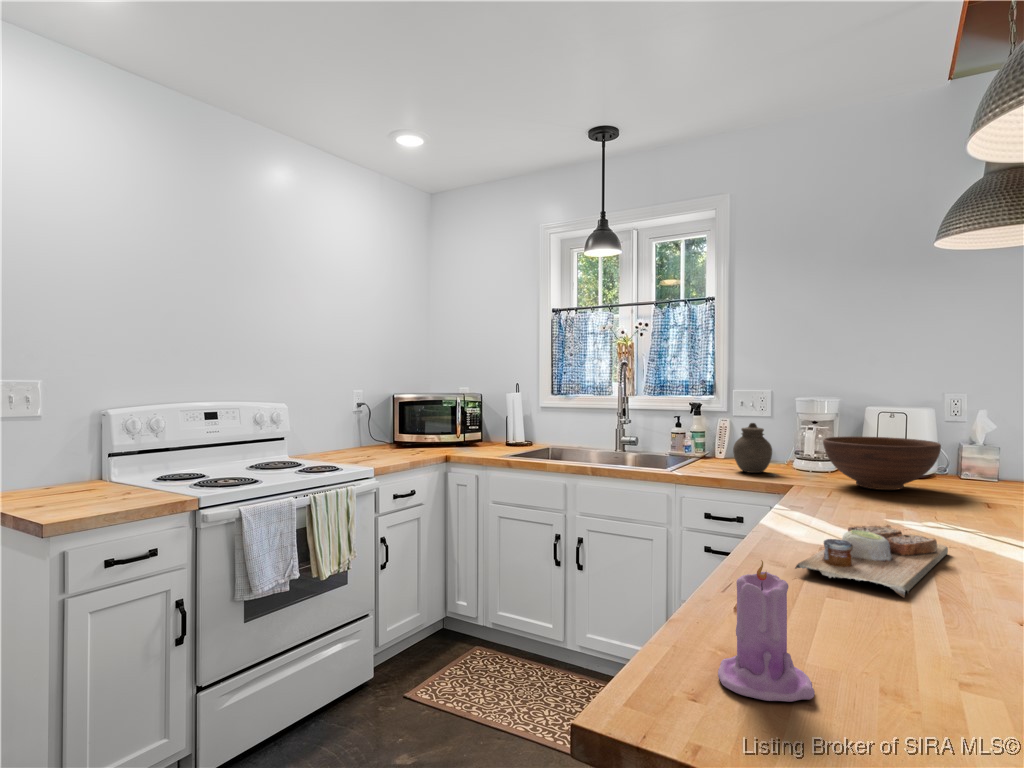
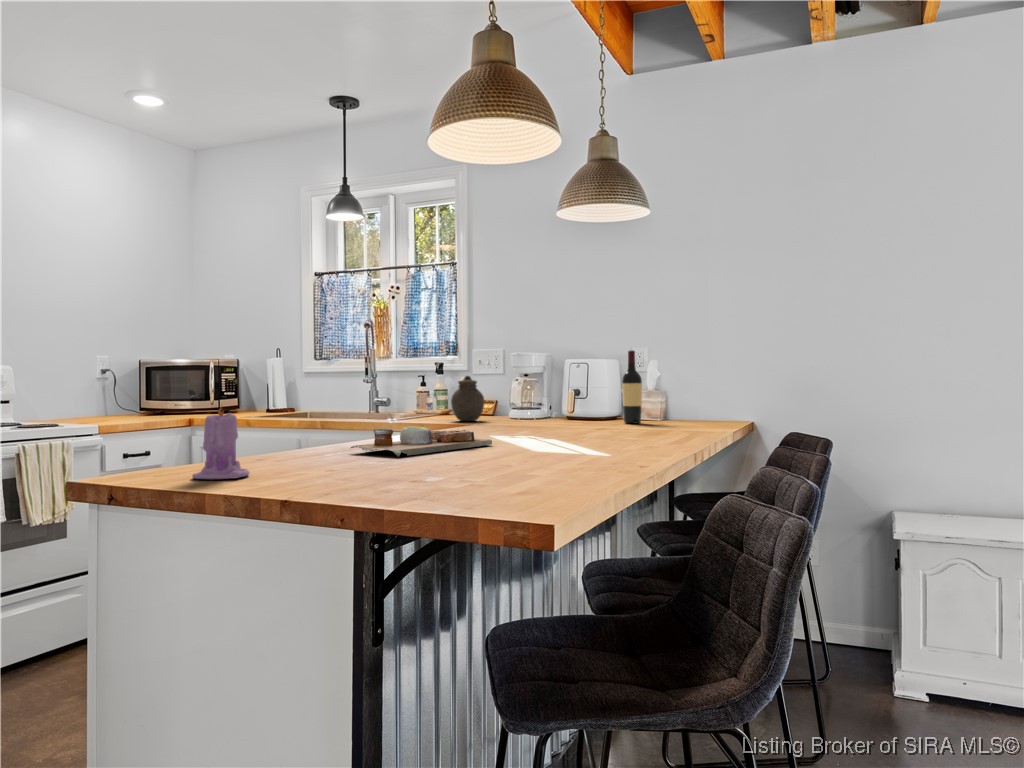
wine bottle: none [960,401,988,488] -> present [622,350,642,423]
fruit bowl: present [823,436,941,490] -> none [506,384,594,425]

